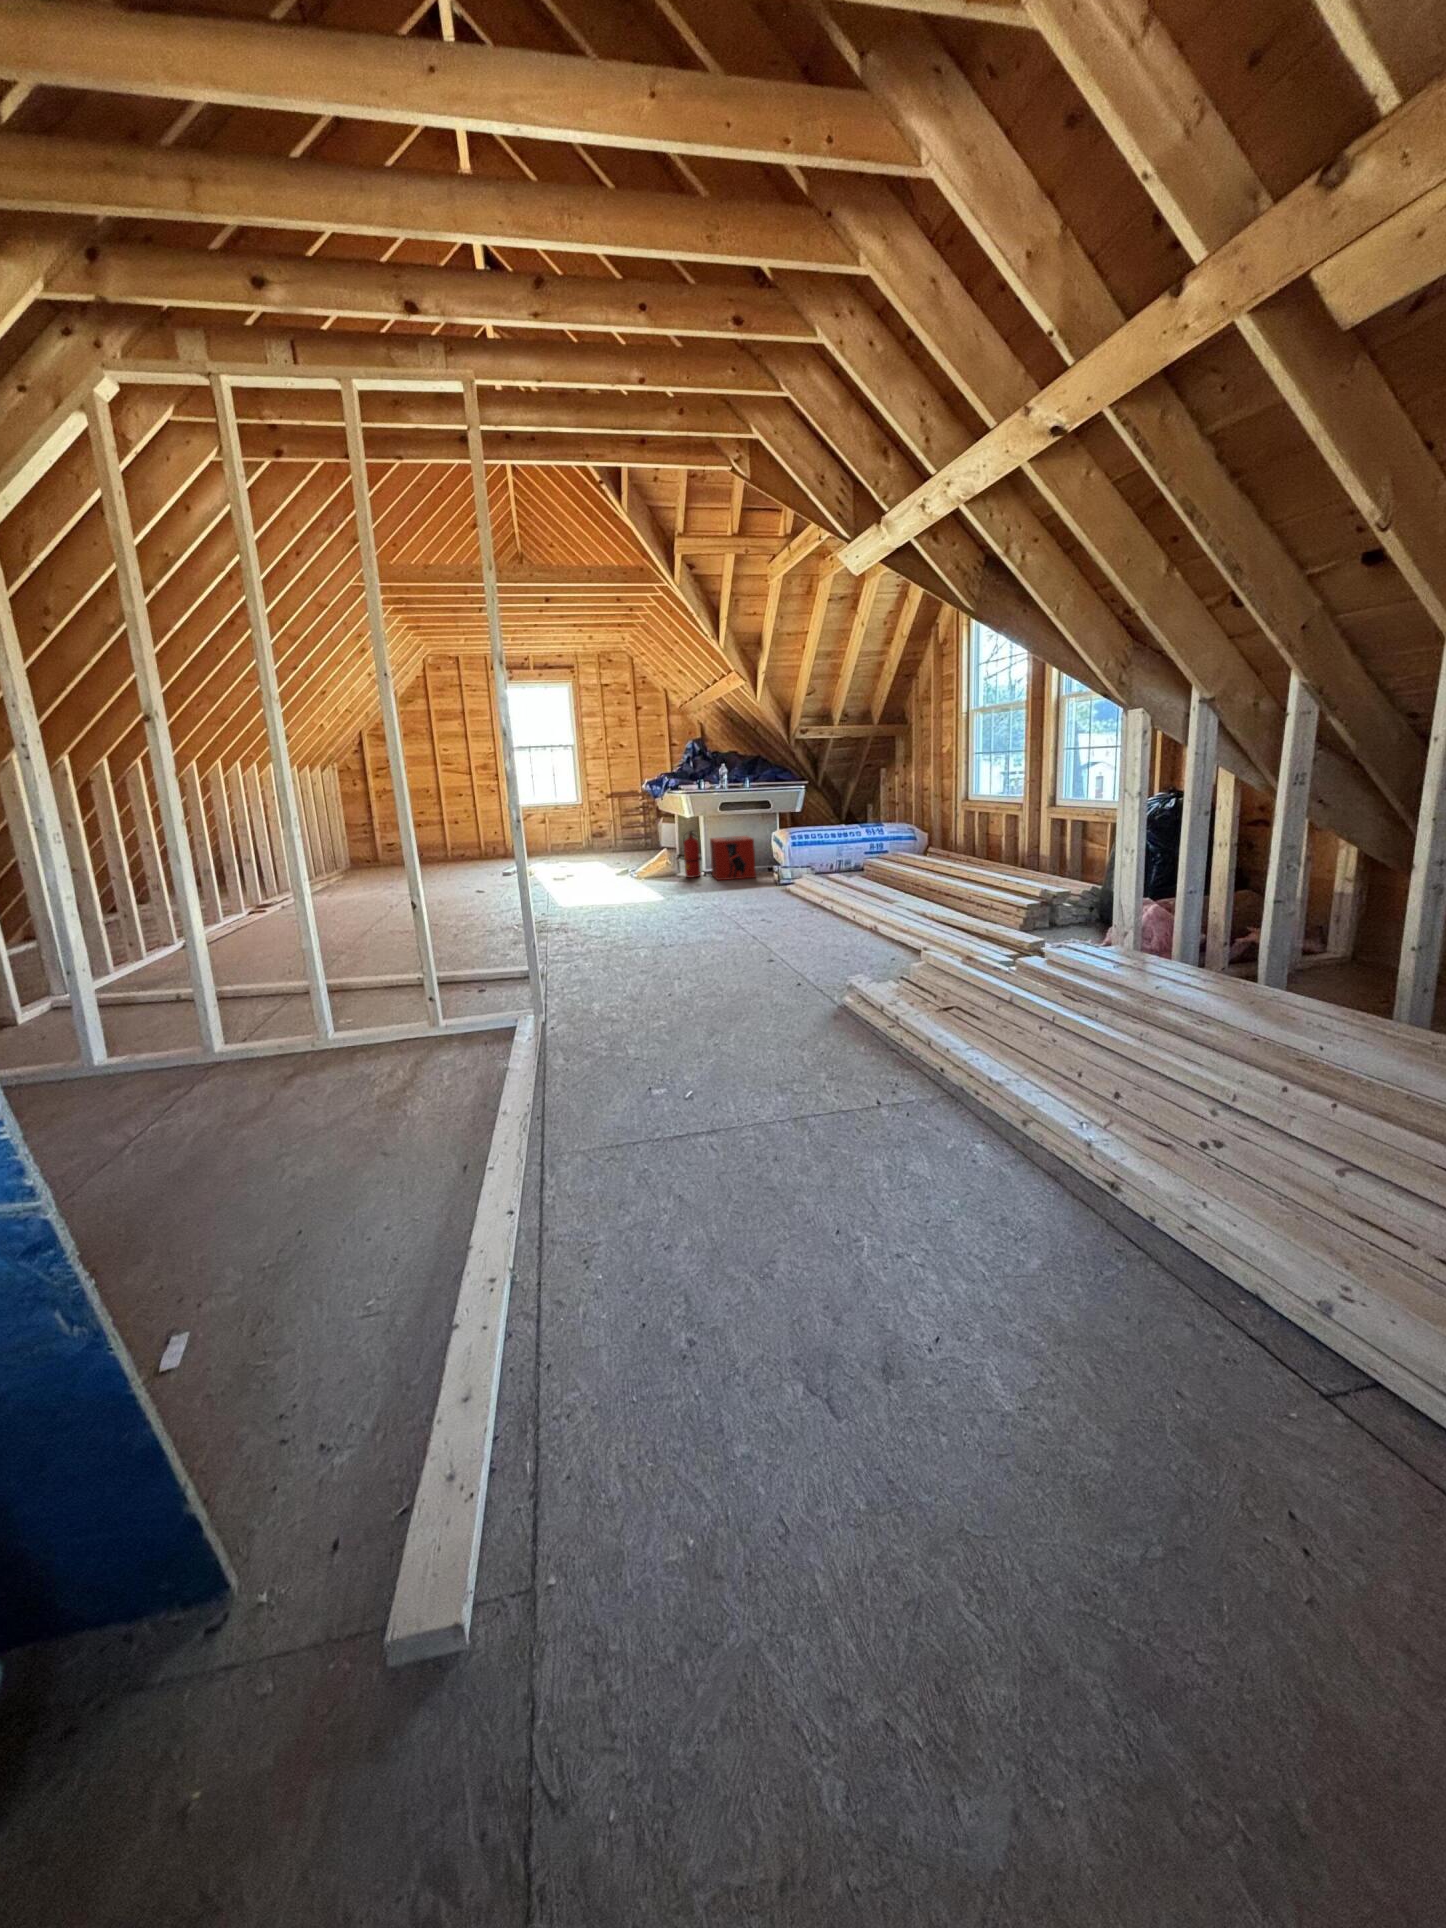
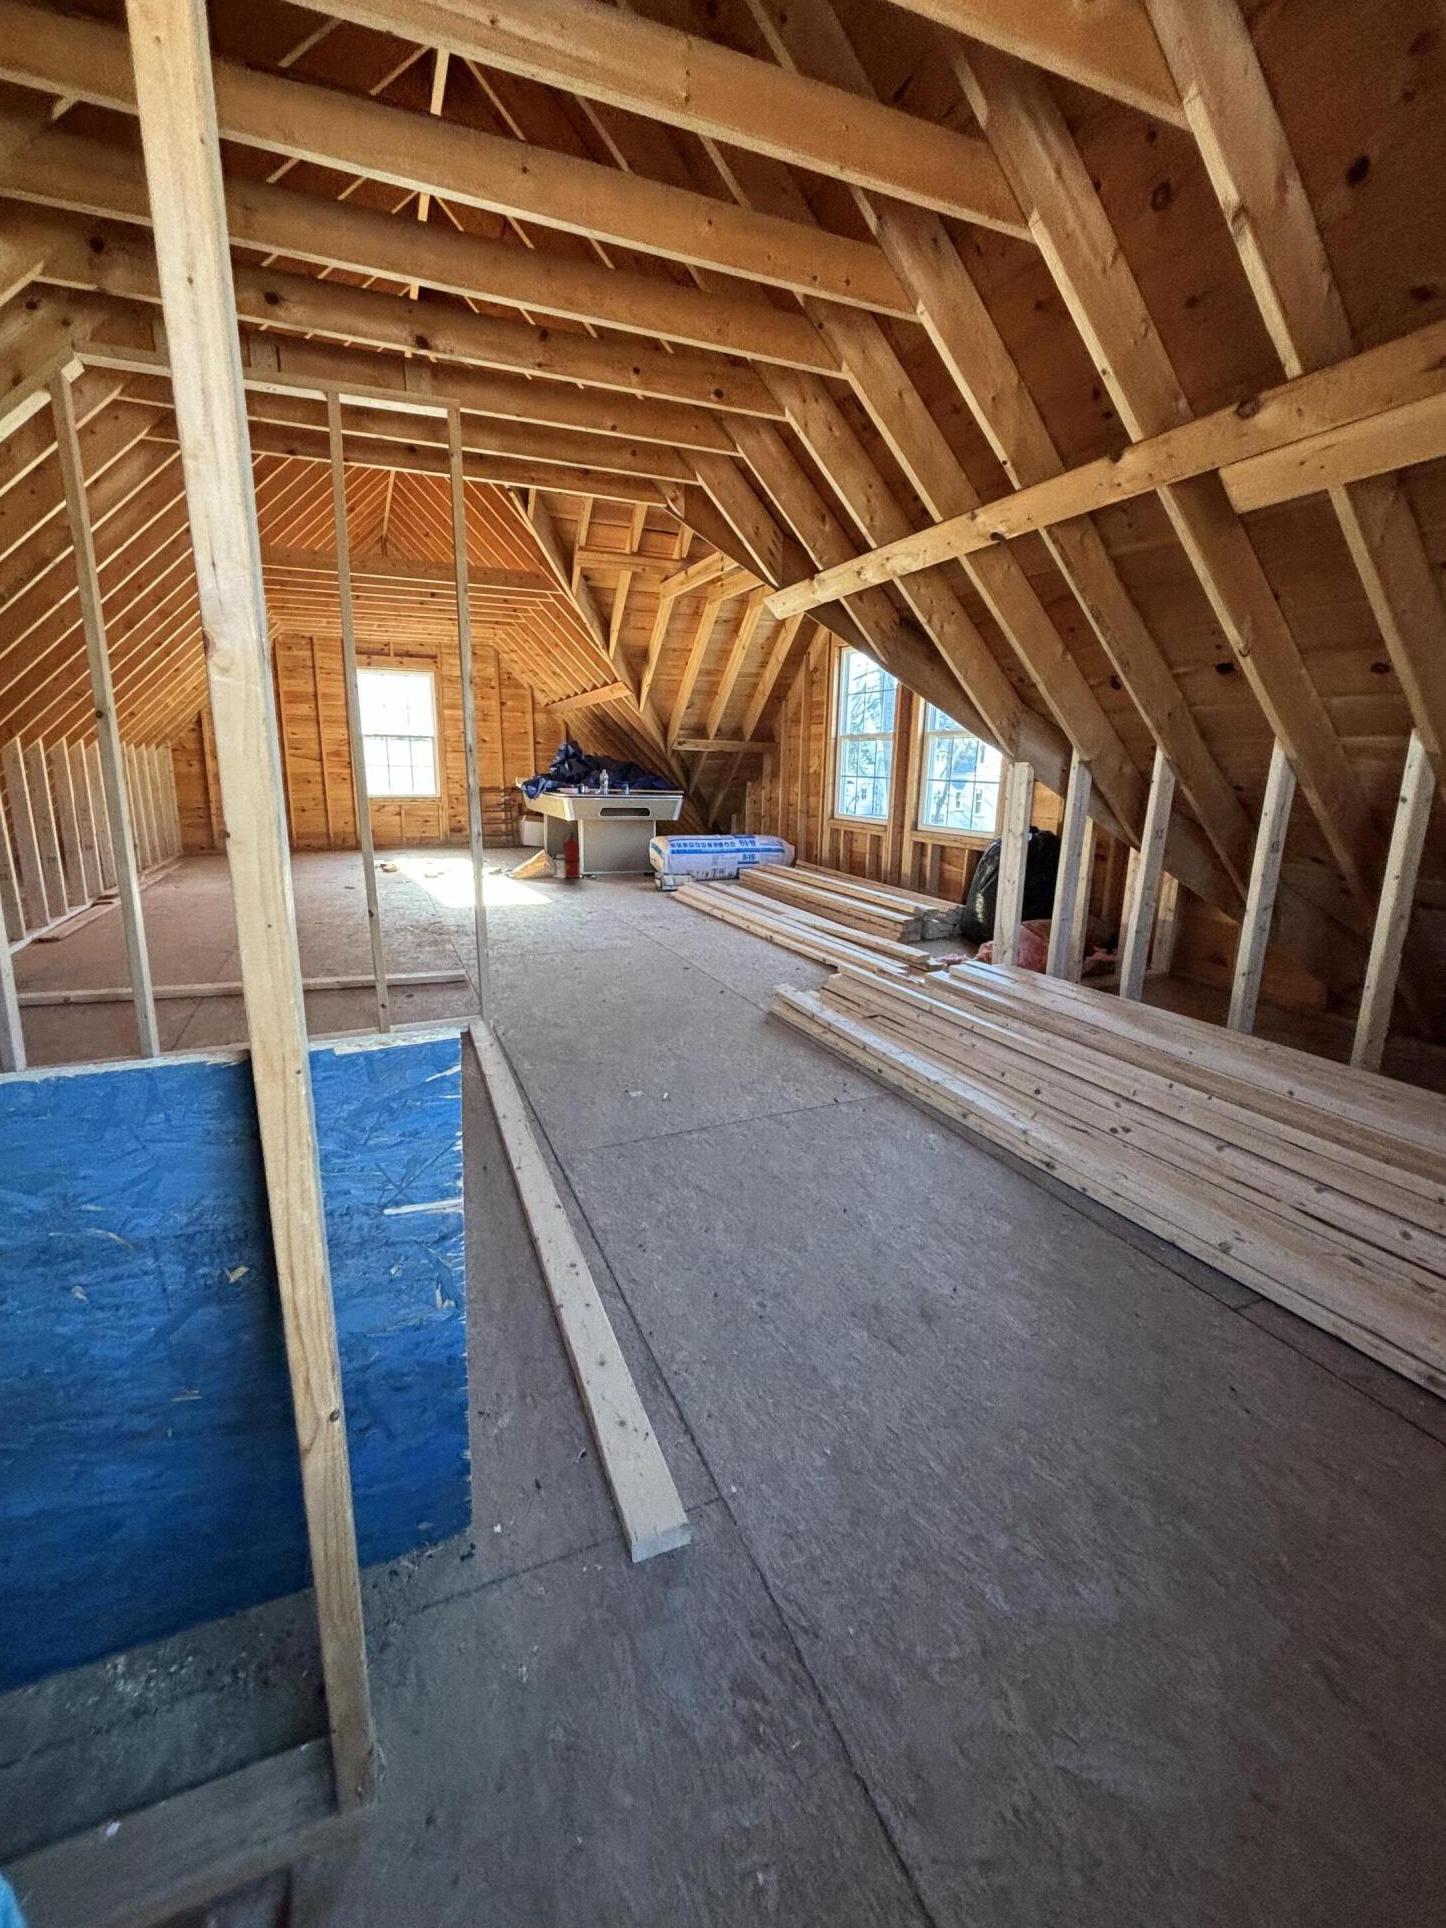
storage box: present [710,836,756,880] -> none [590,839,635,882]

